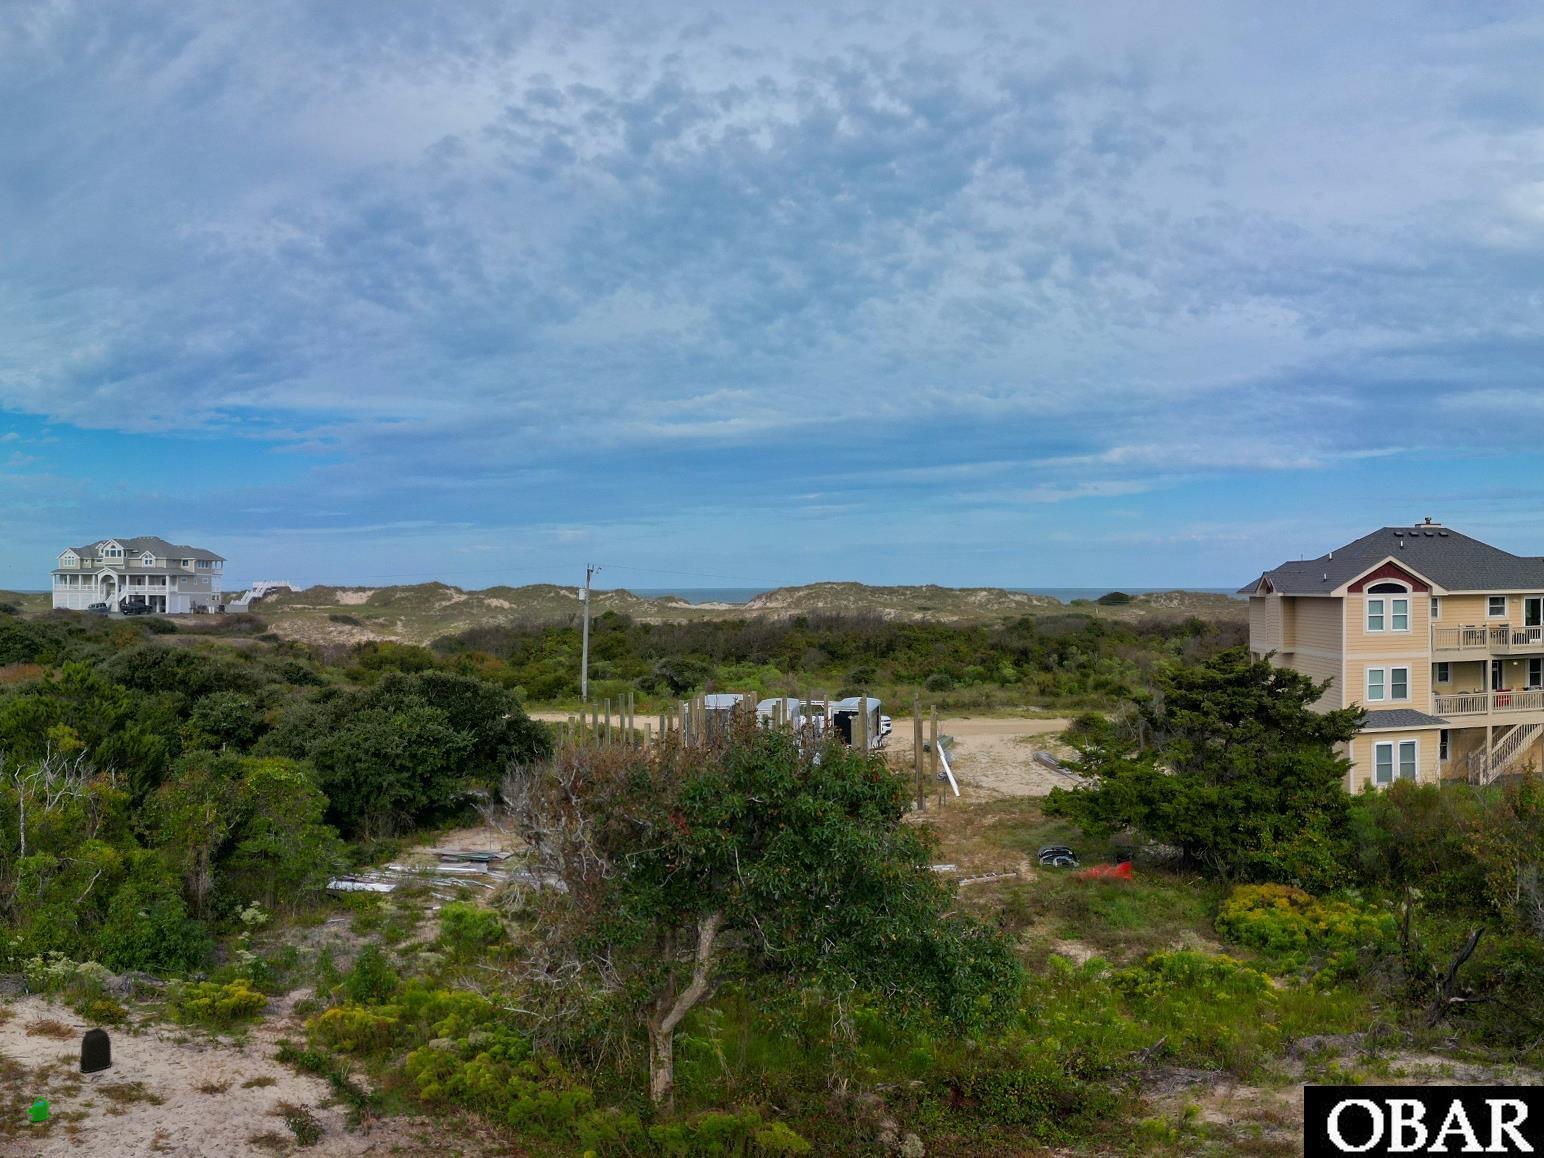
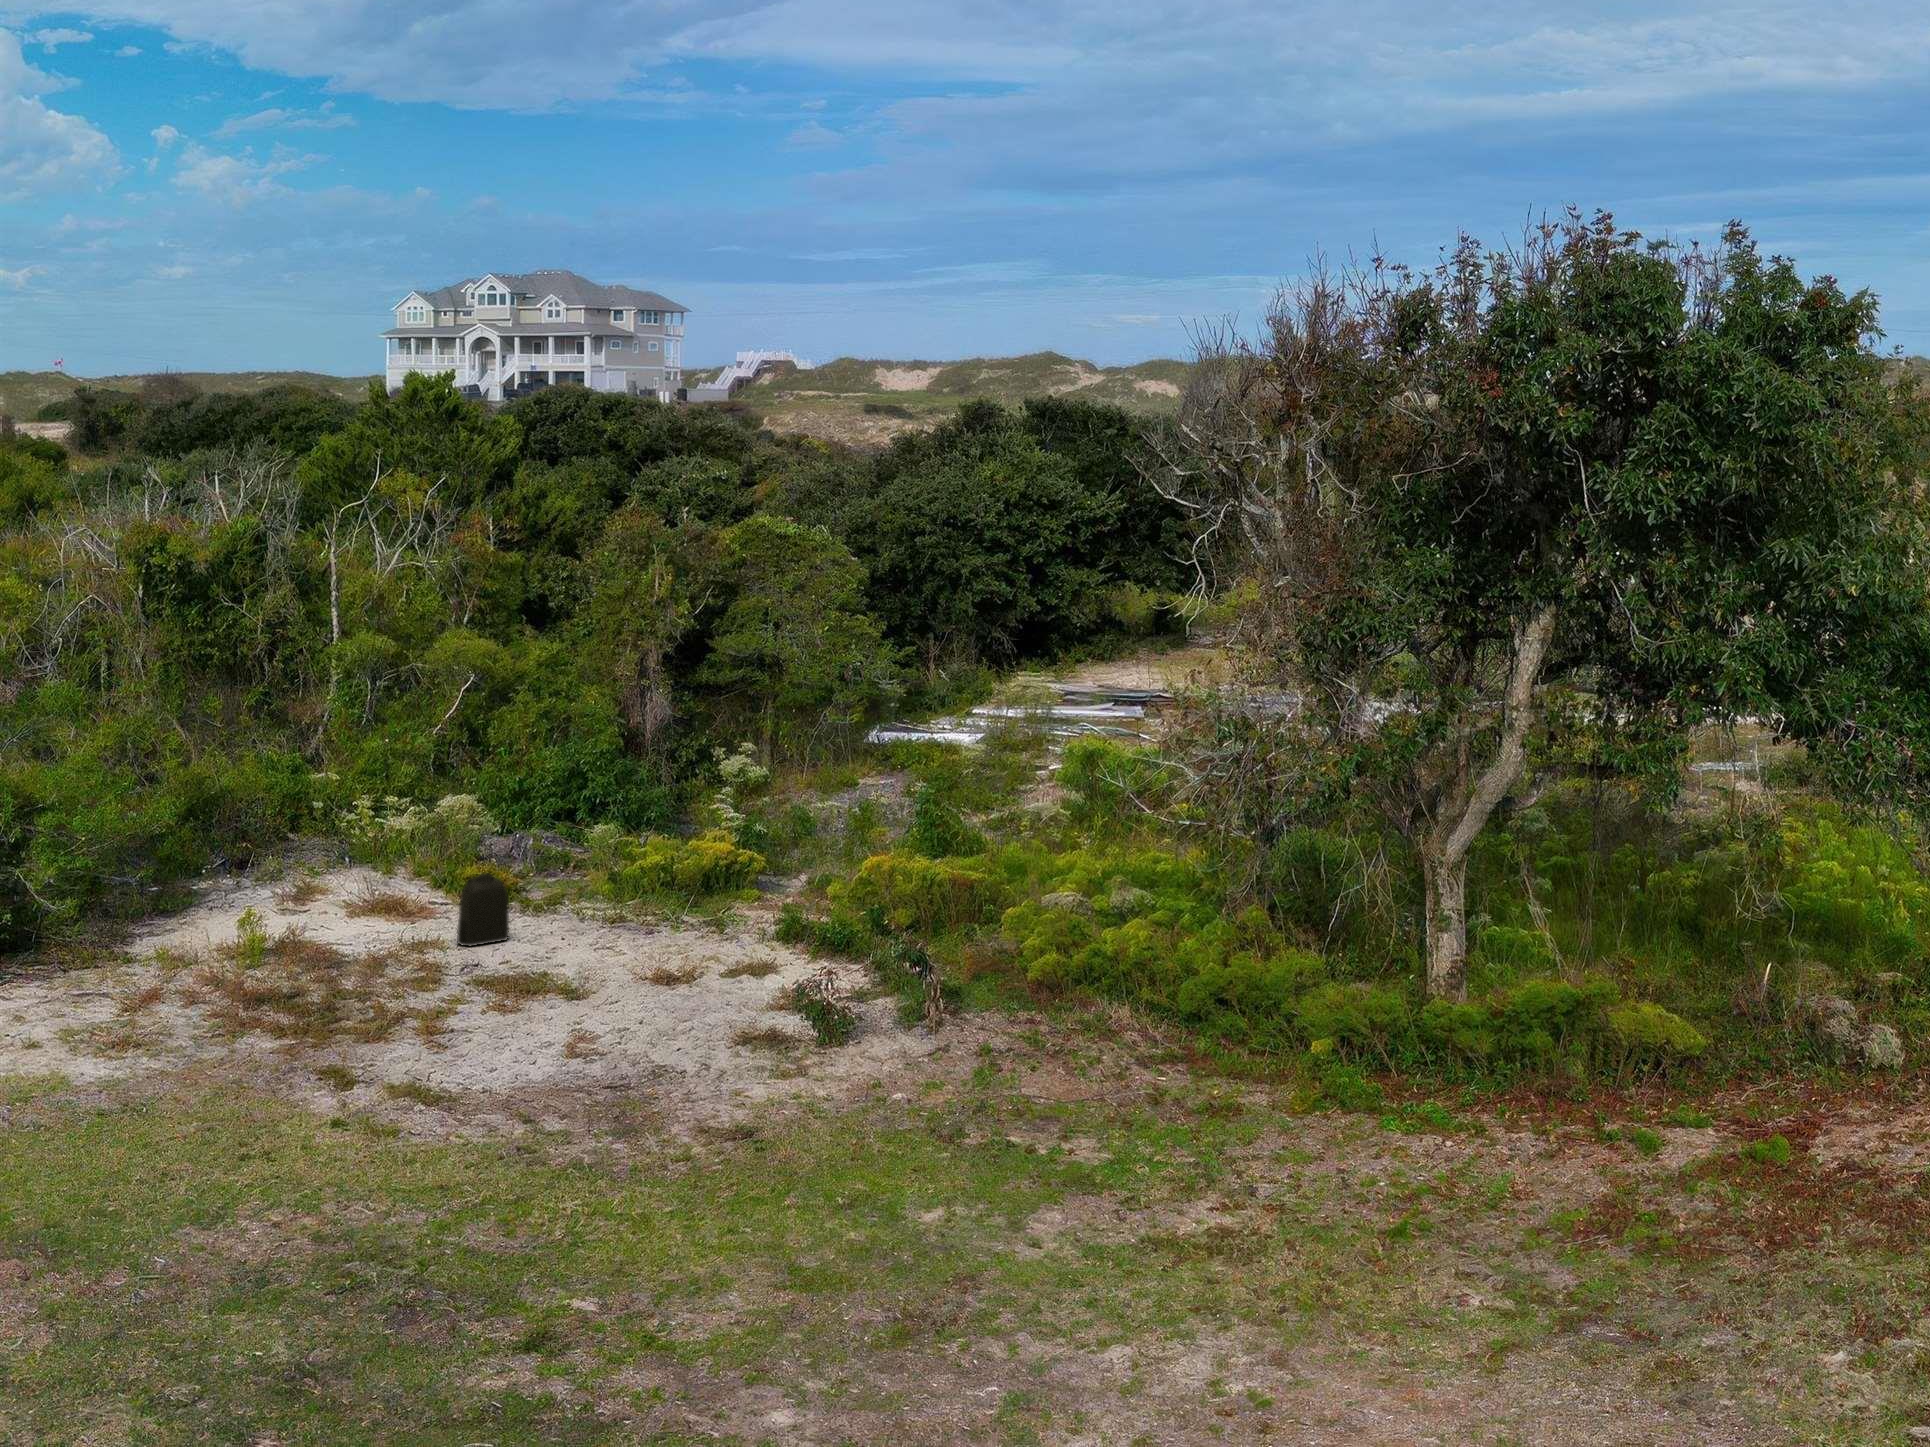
watering can: present [27,1096,50,1121] -> none [372,961,410,1001]

